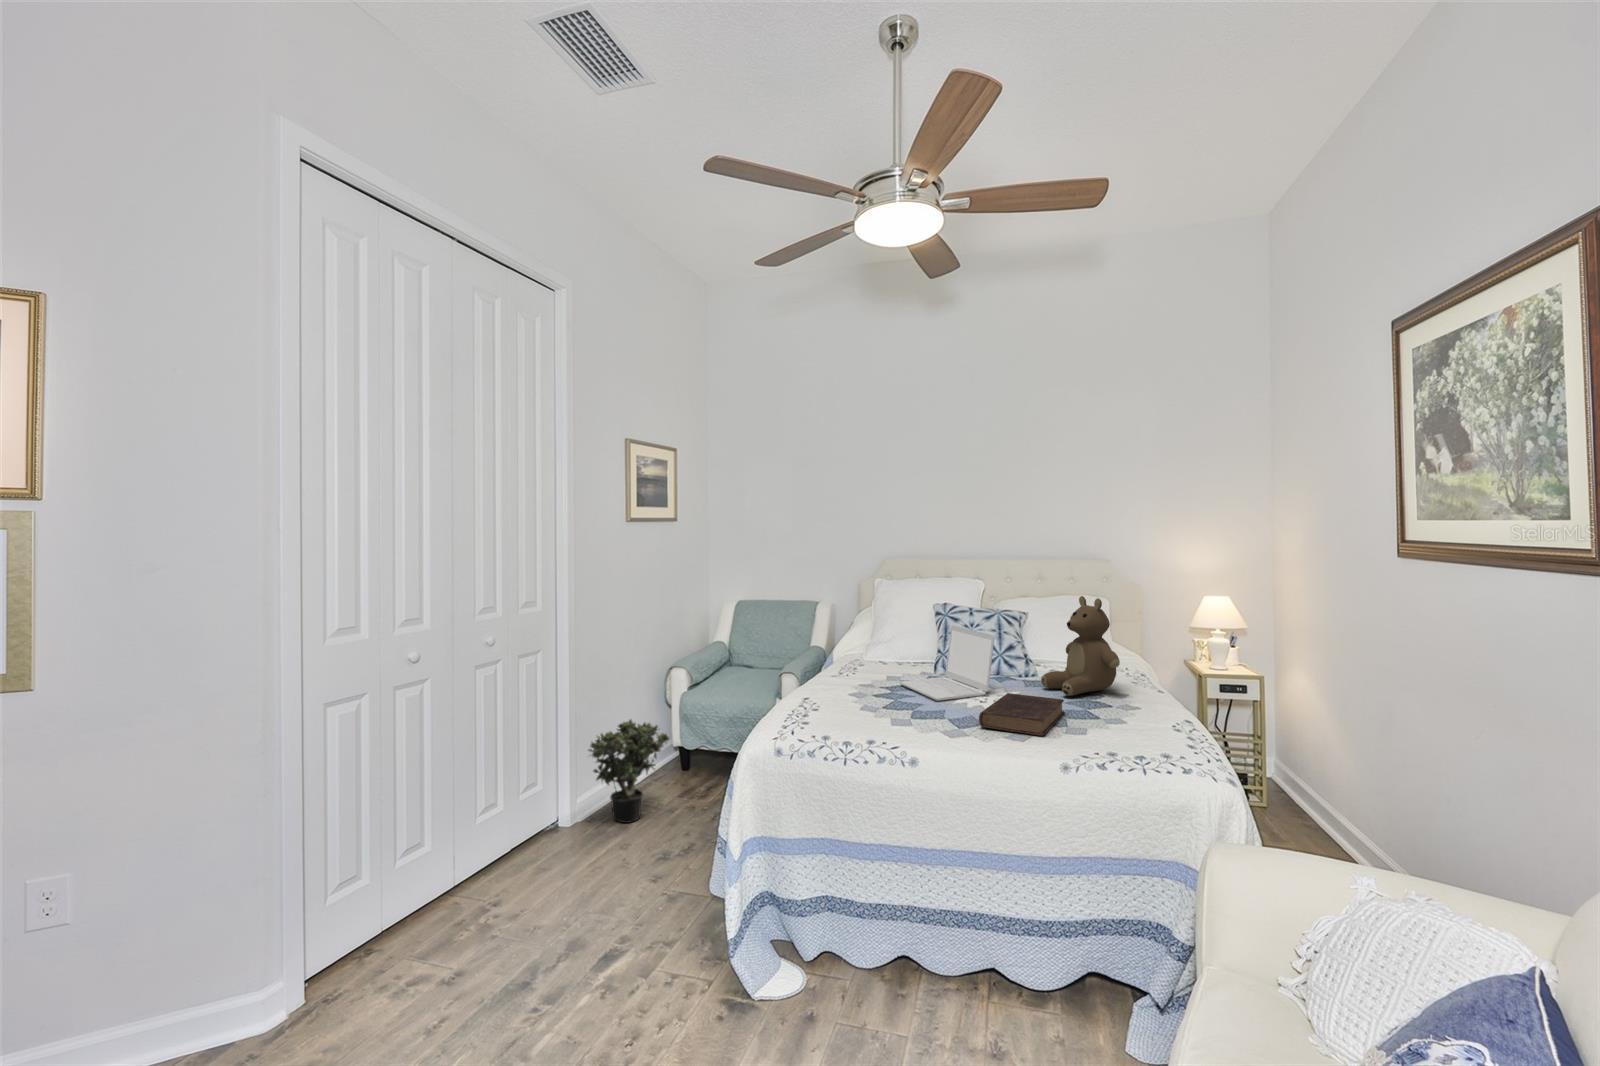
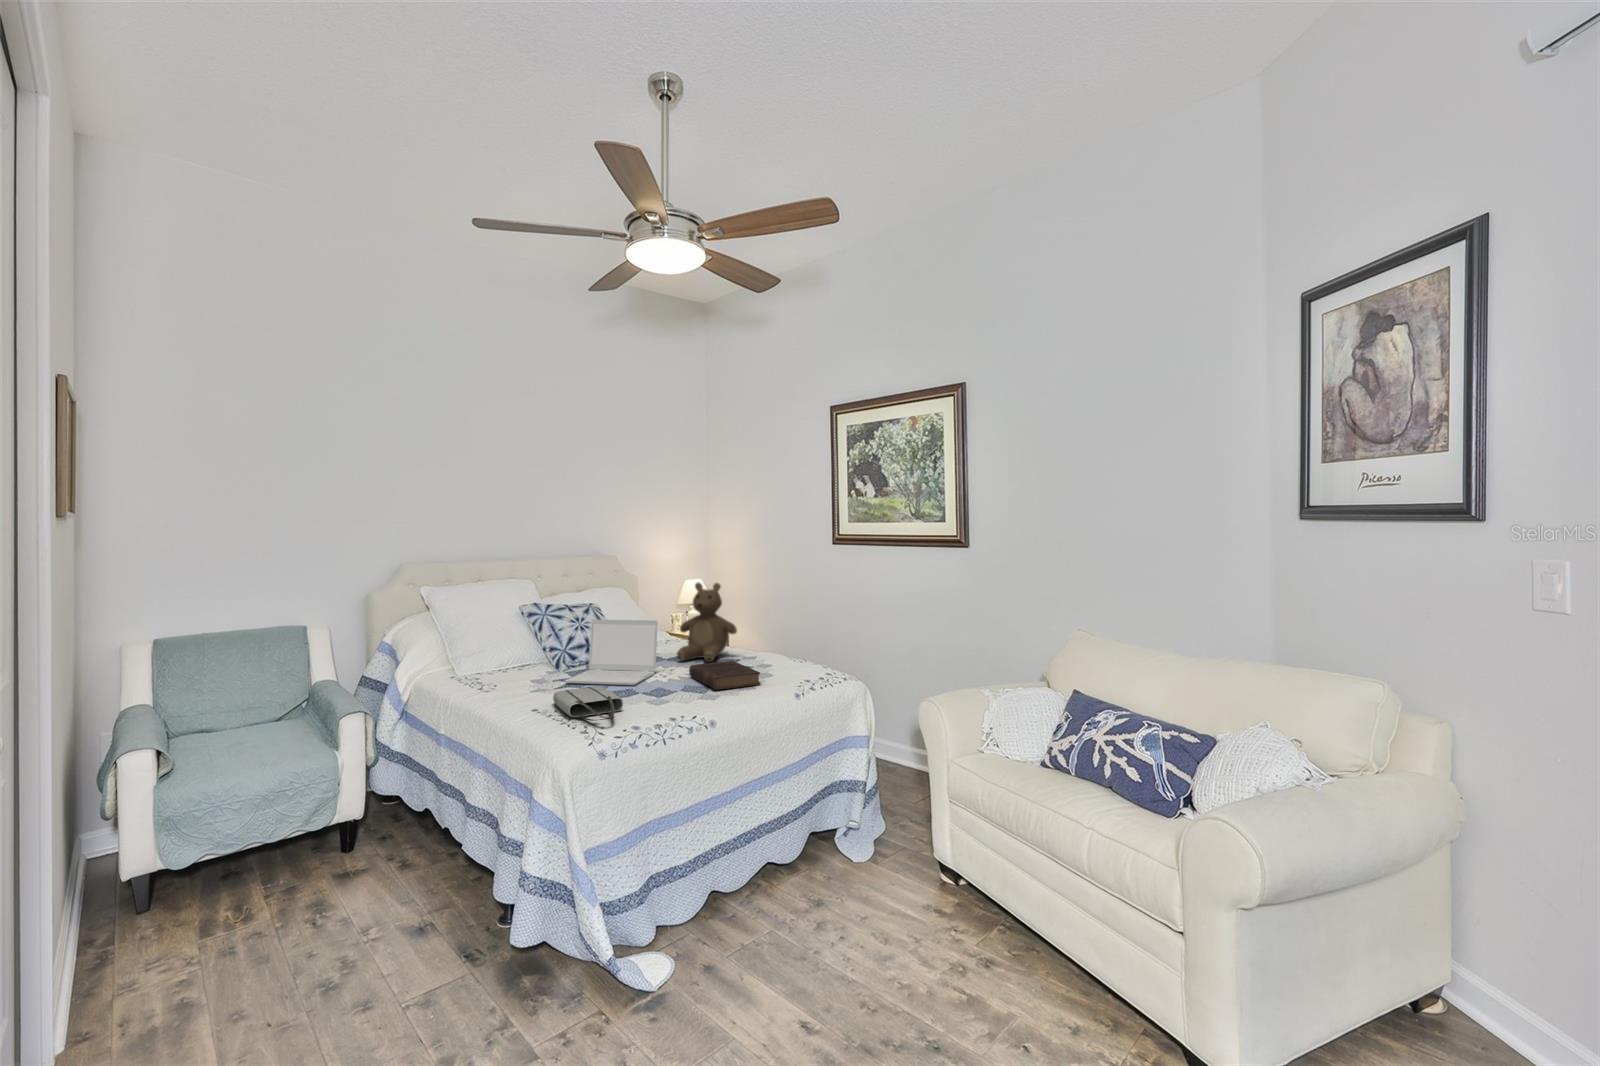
tote bag: none [810,689,888,724] -> present [553,686,623,721]
potted plant: present [589,720,669,823] -> none [82,826,244,1001]

